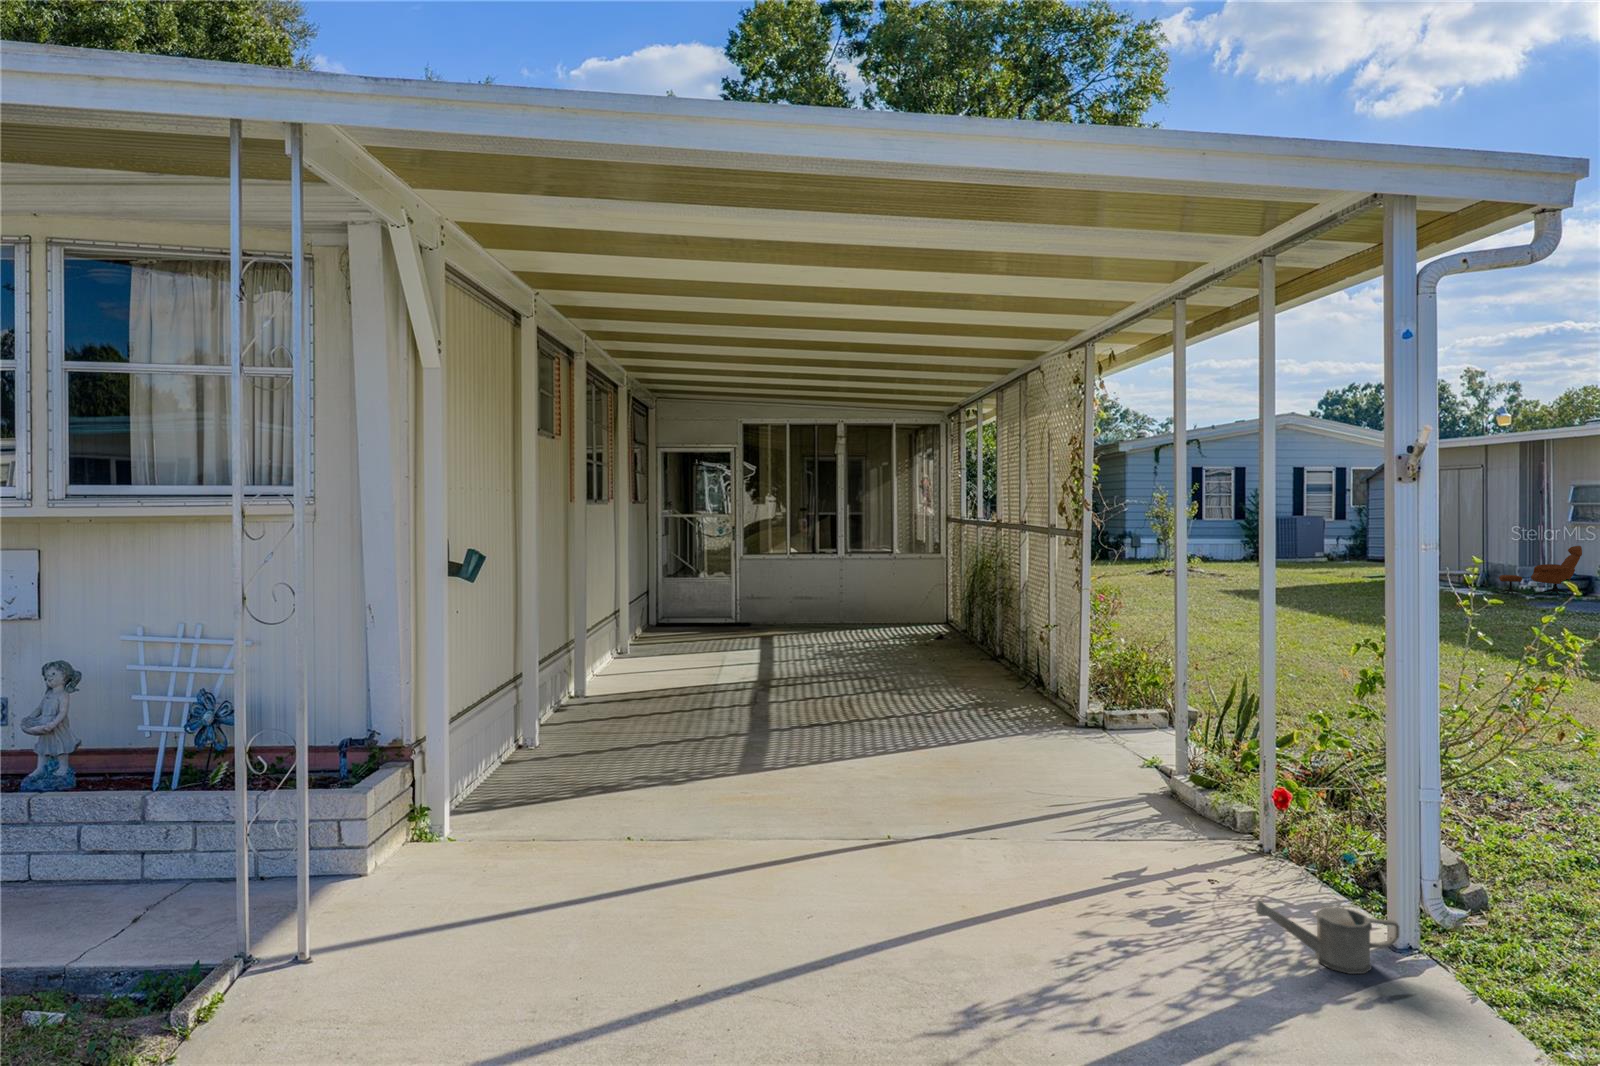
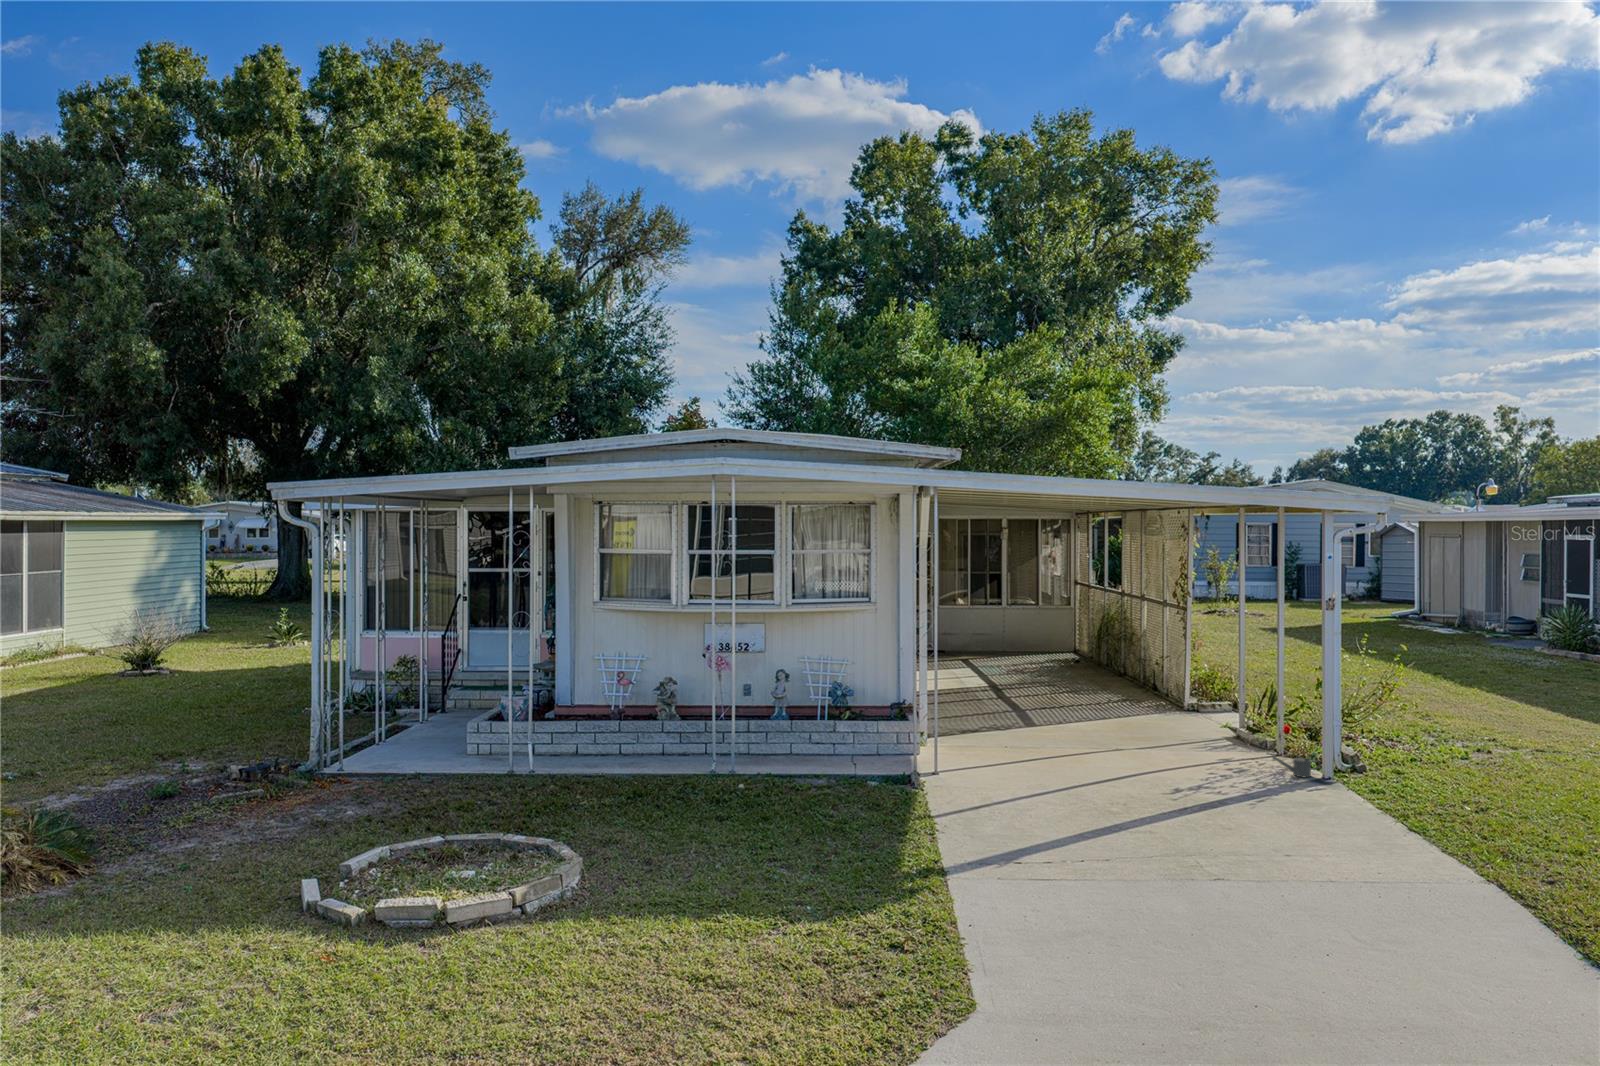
lounge chair: present [1496,546,1582,596] -> none [1467,599,1529,637]

